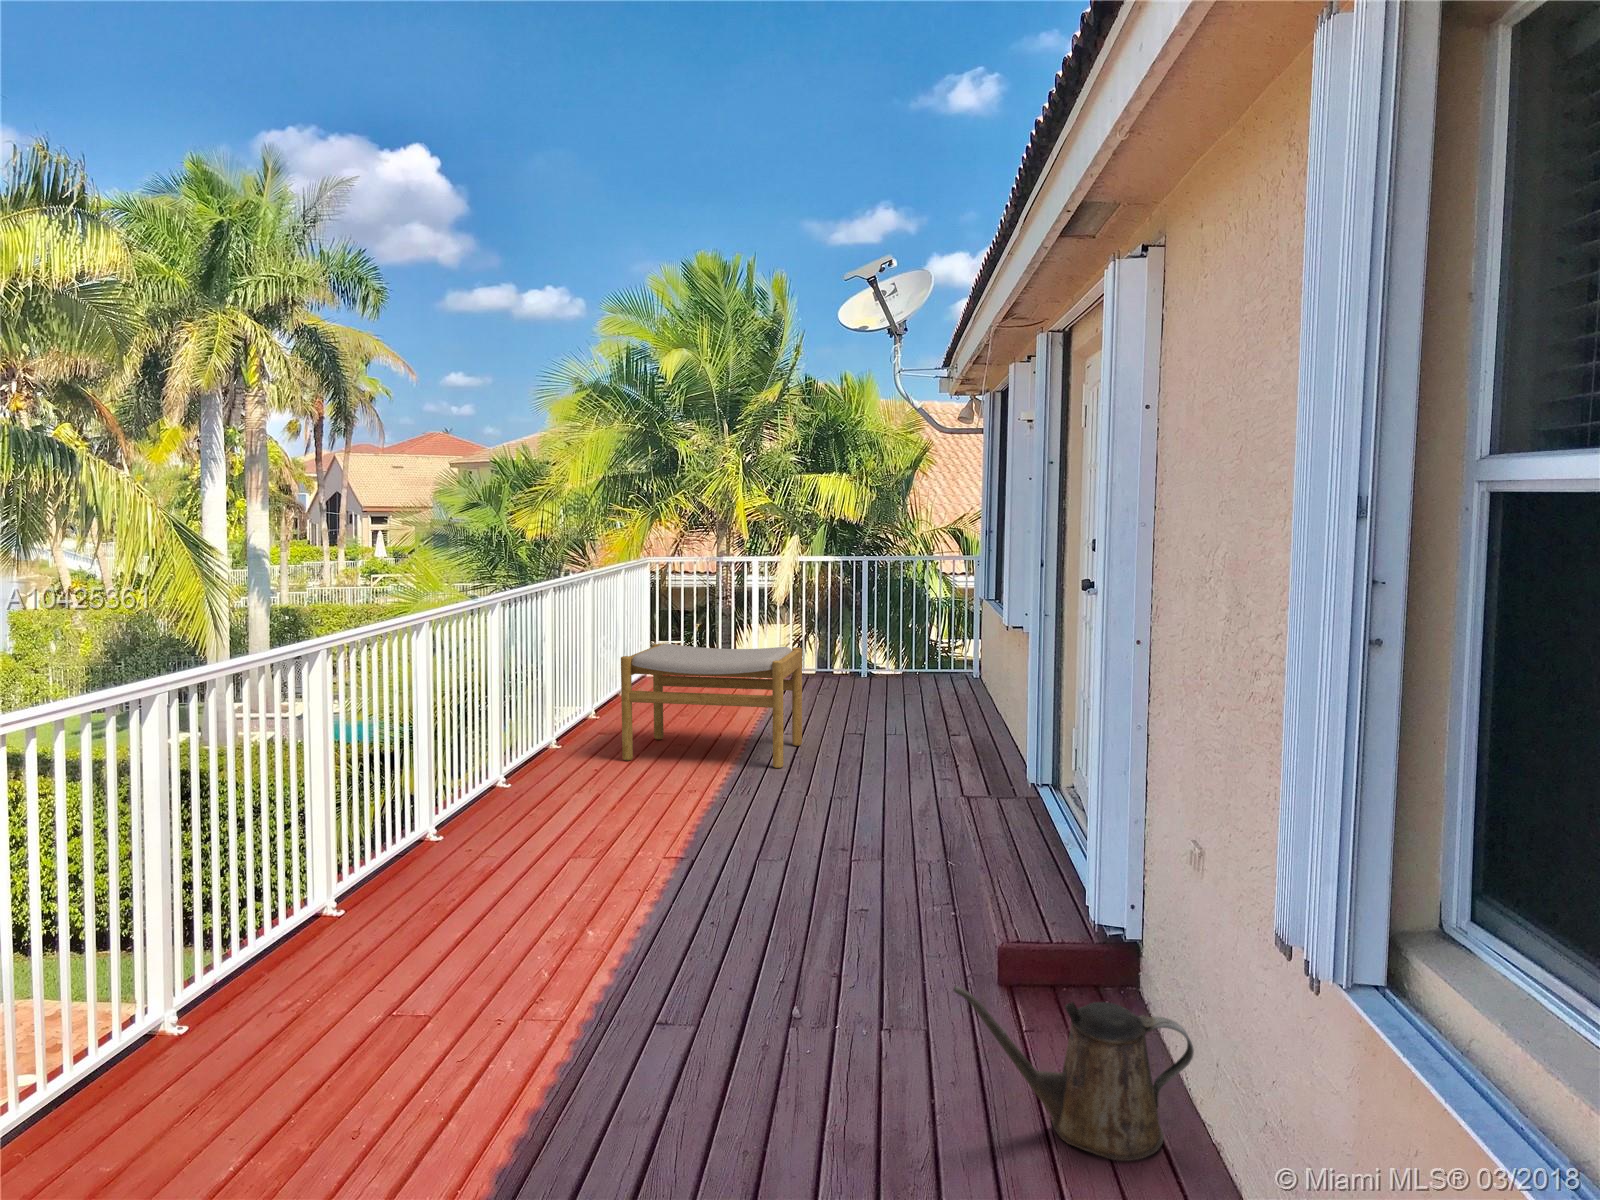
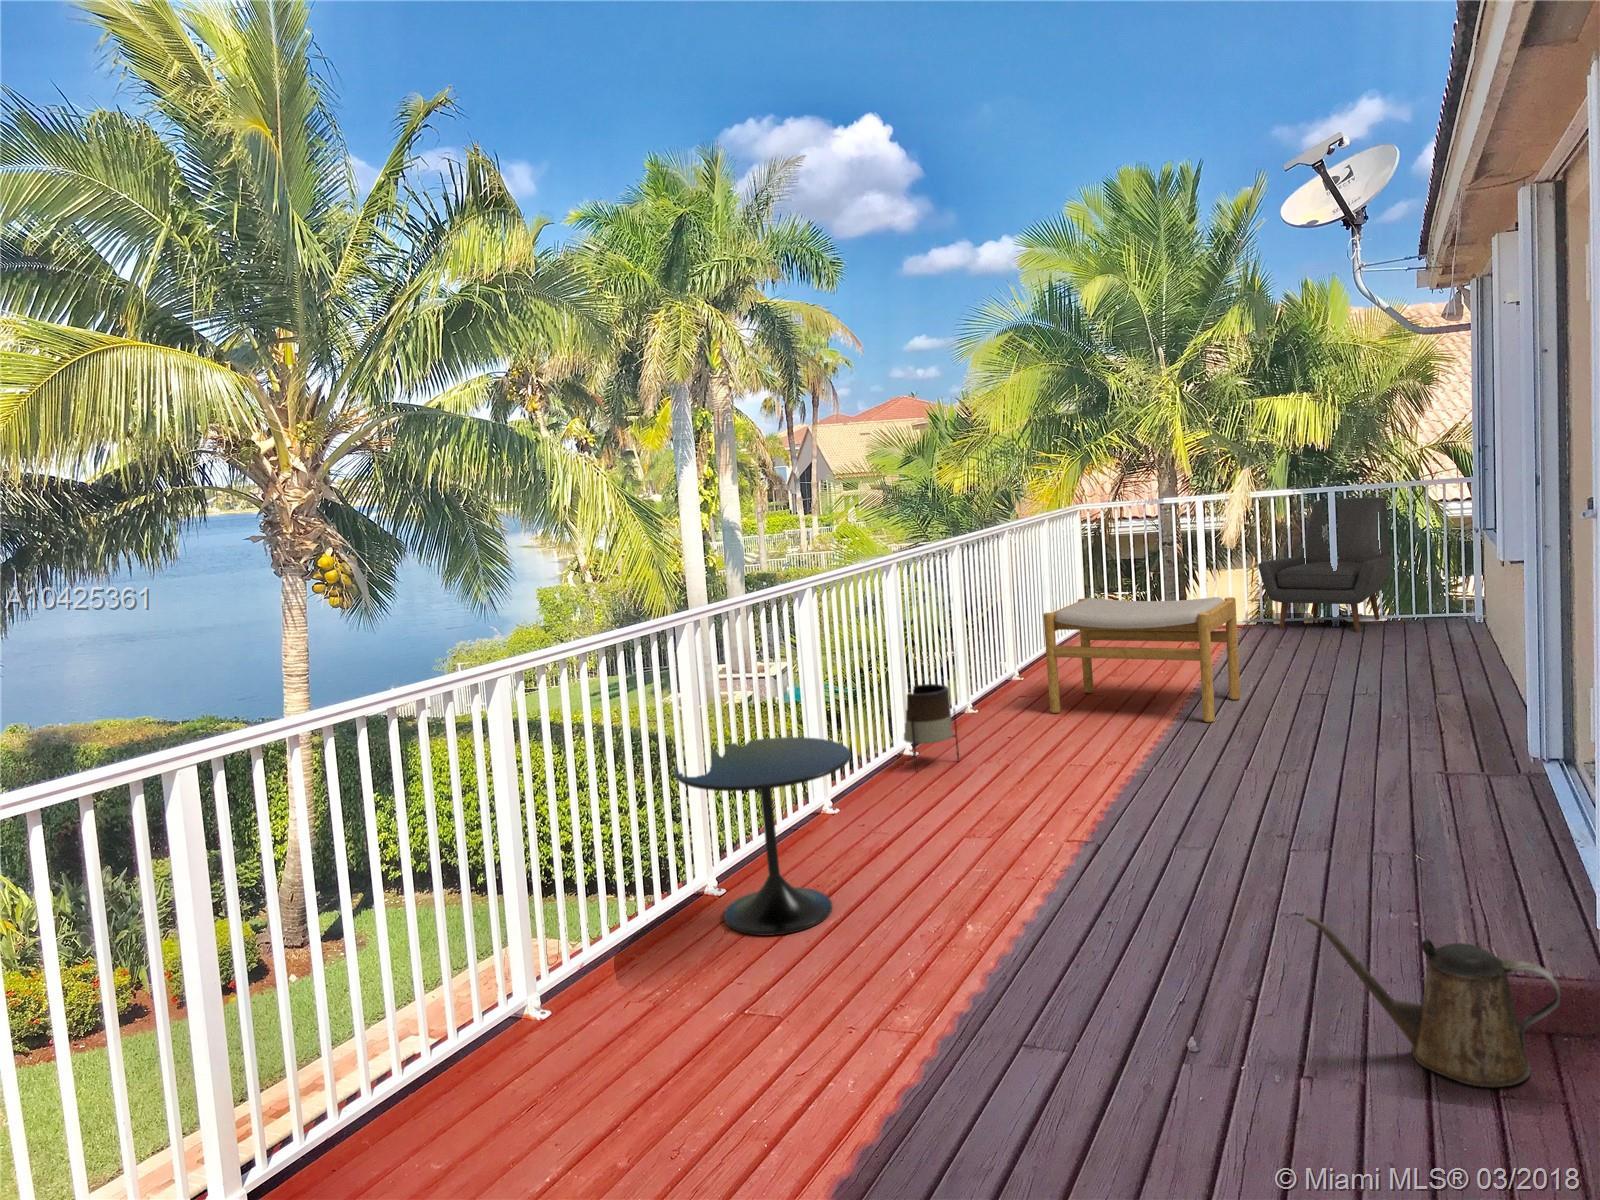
chair: none [806,568,911,685] -> present [1258,497,1391,632]
planter: none [462,729,528,829] -> present [904,684,959,771]
side table: none [145,795,411,1069] -> present [674,737,851,936]

